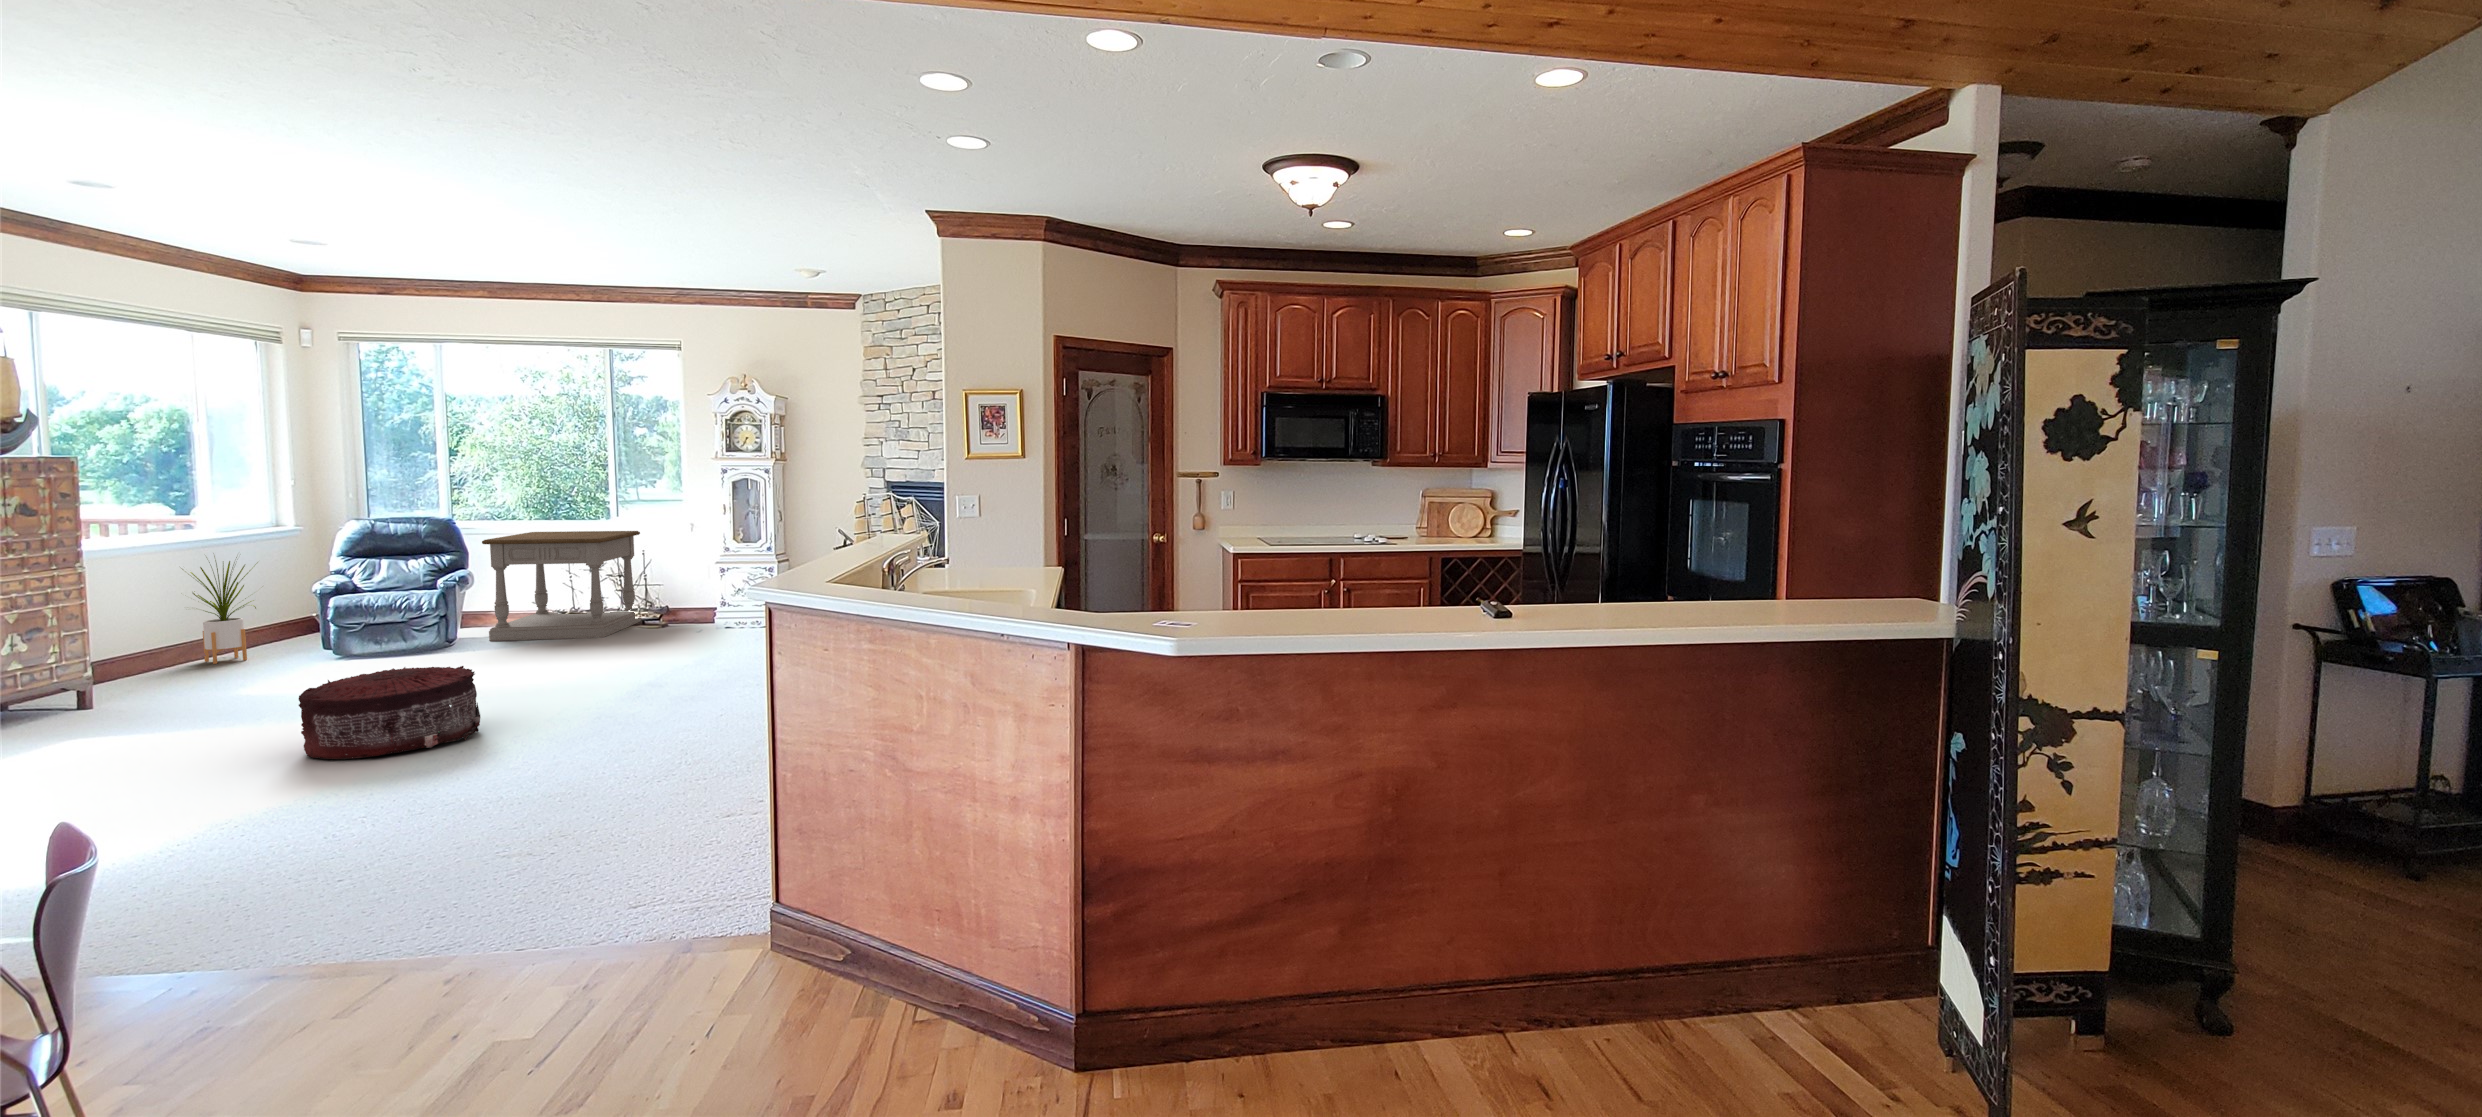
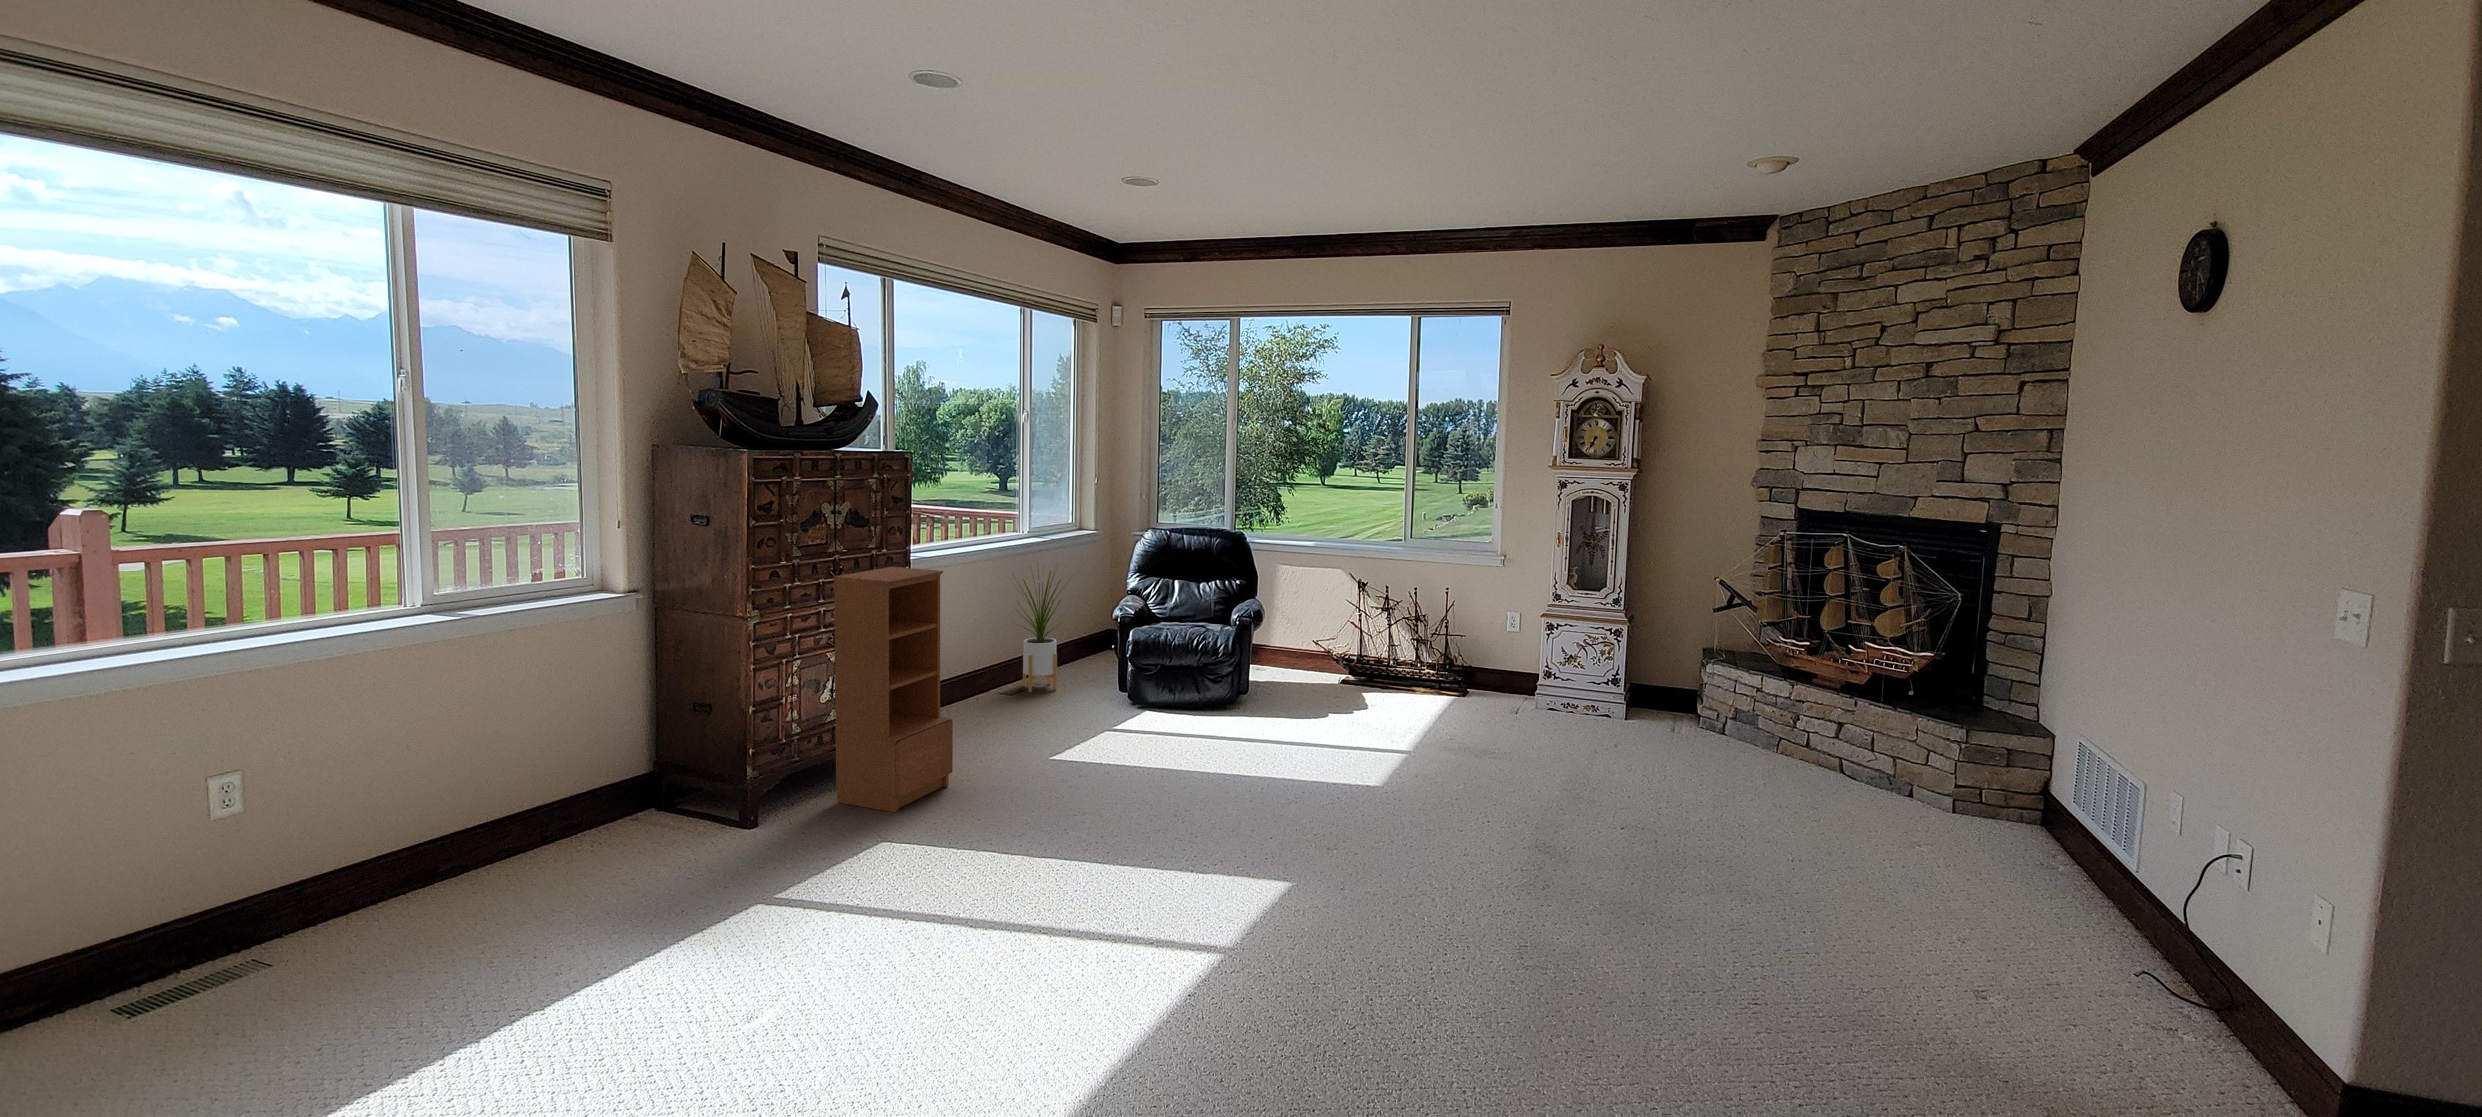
side table: present [482,531,641,641] -> none [1279,553,1446,714]
bookcase: none [9,547,153,733] -> present [834,567,953,812]
pouf: present [299,666,480,759] -> none [1068,827,1306,1039]

